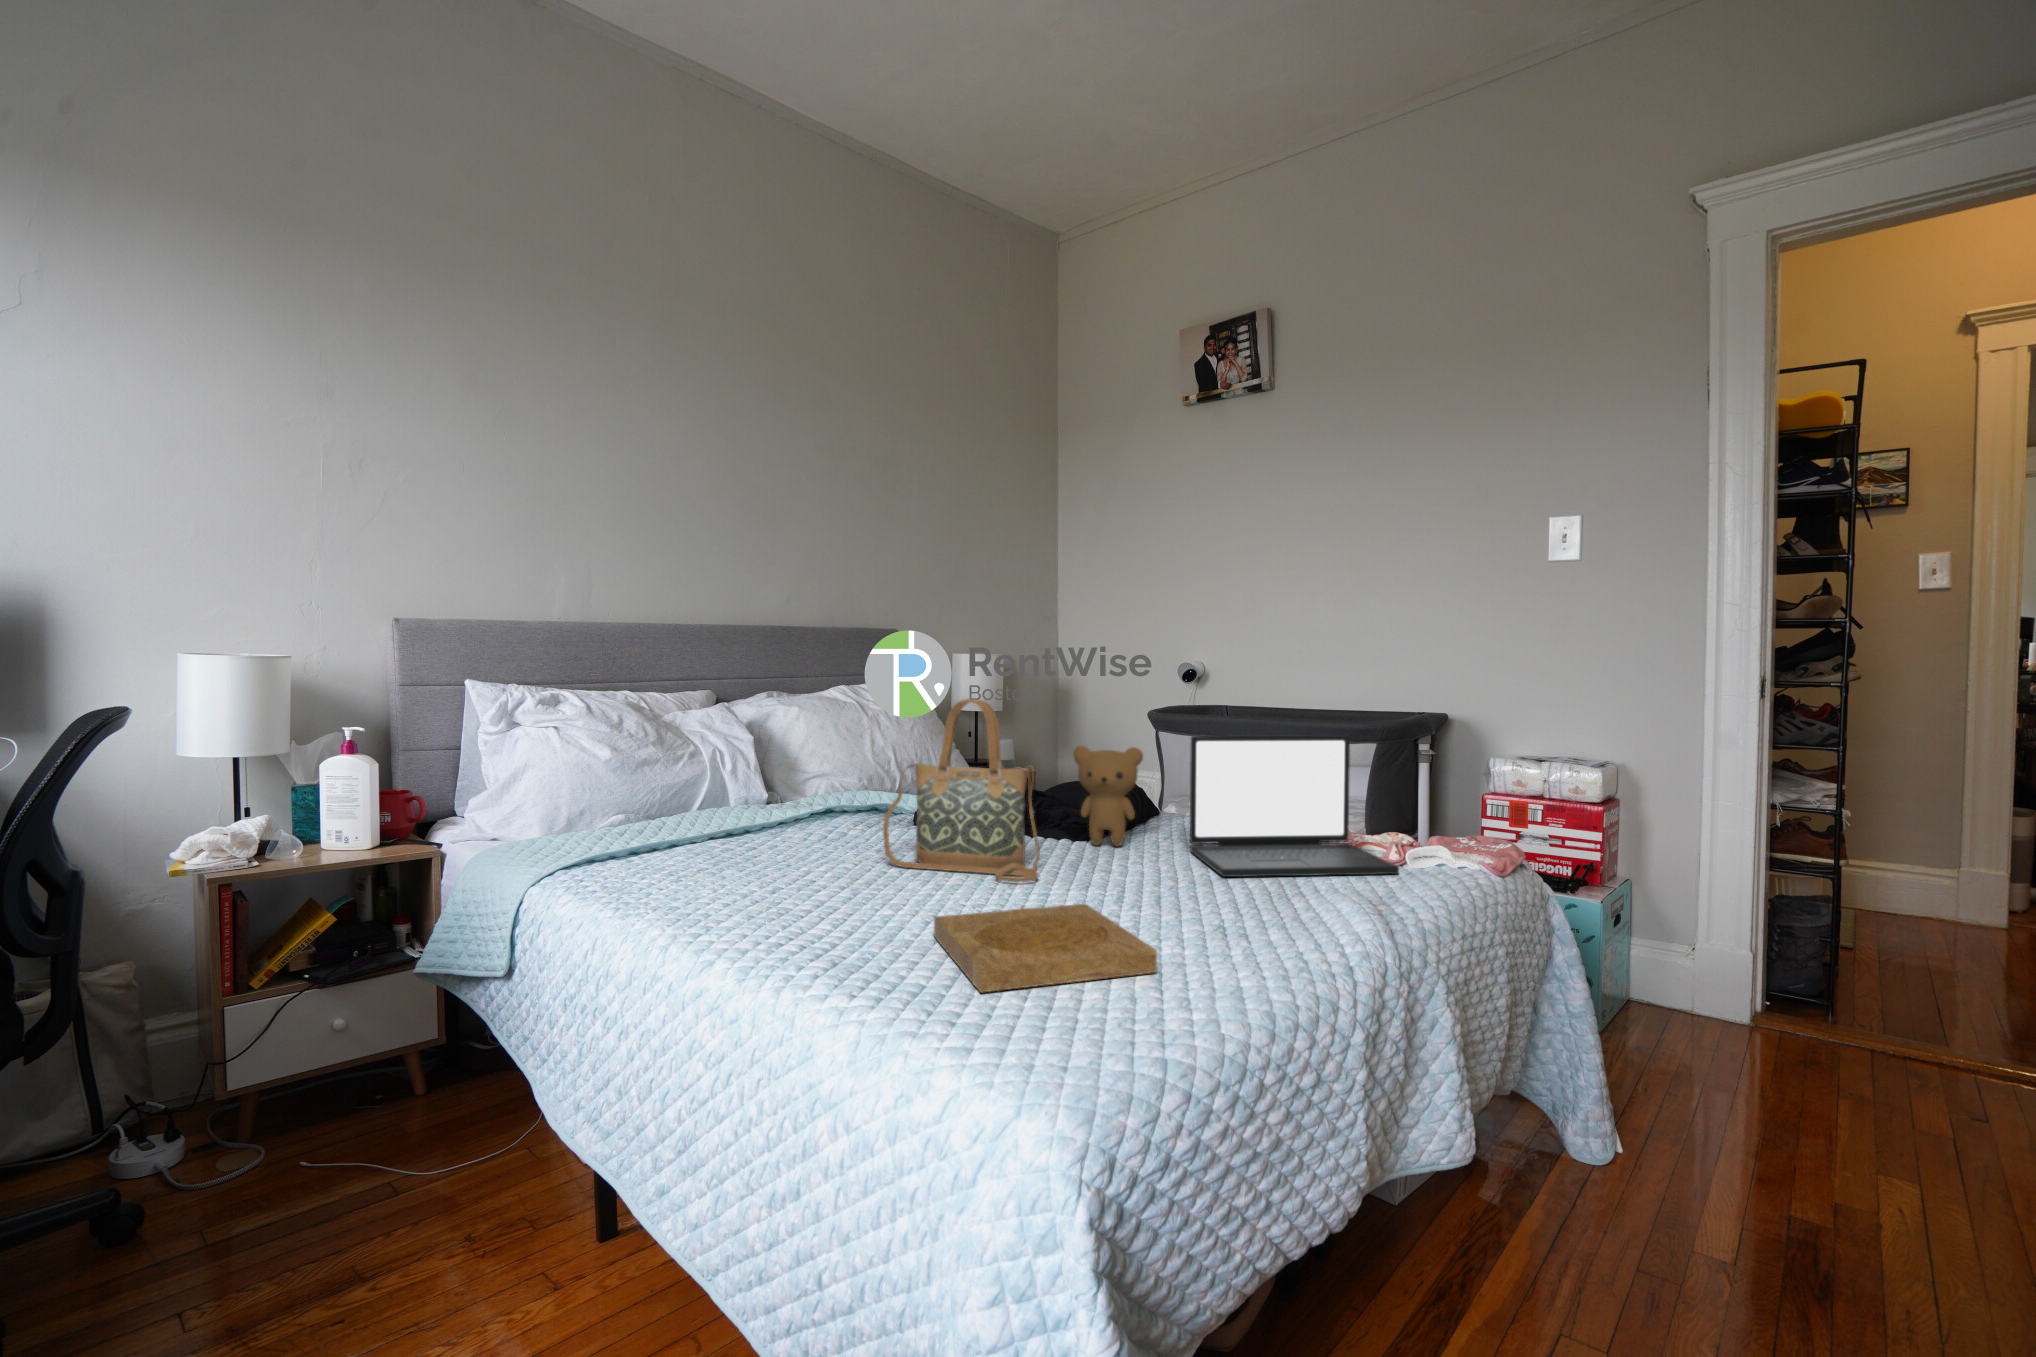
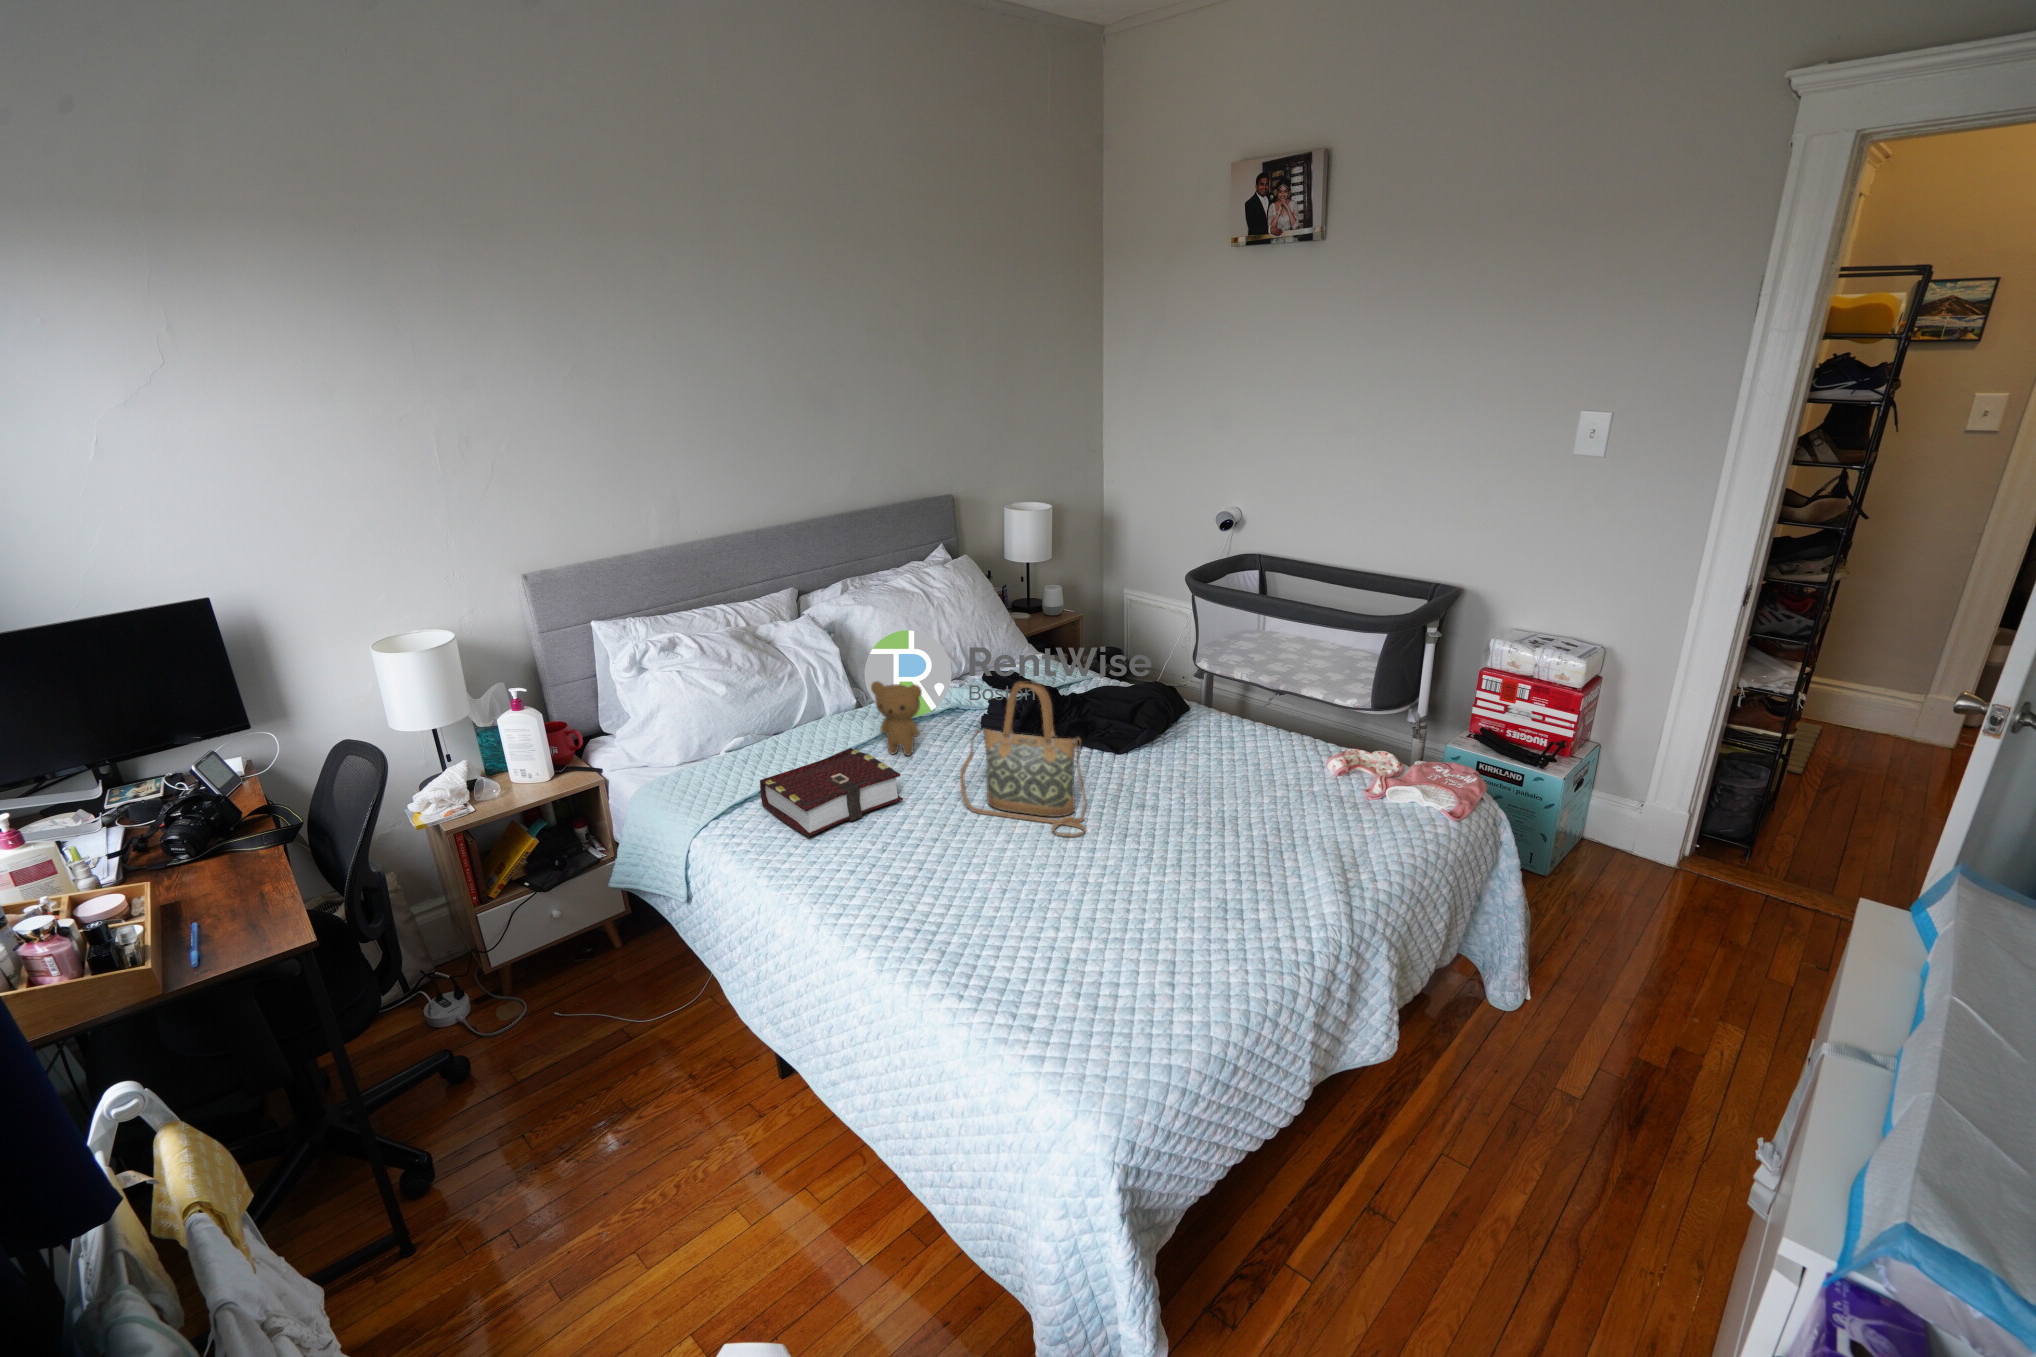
laptop: present [1190,735,1399,877] -> none [1210,688,1377,826]
teddy bear: present [1073,746,1143,846] -> present [871,681,922,756]
book: none [629,805,810,877] -> present [760,748,903,837]
tray: present [934,904,1157,992] -> none [1009,884,1171,992]

